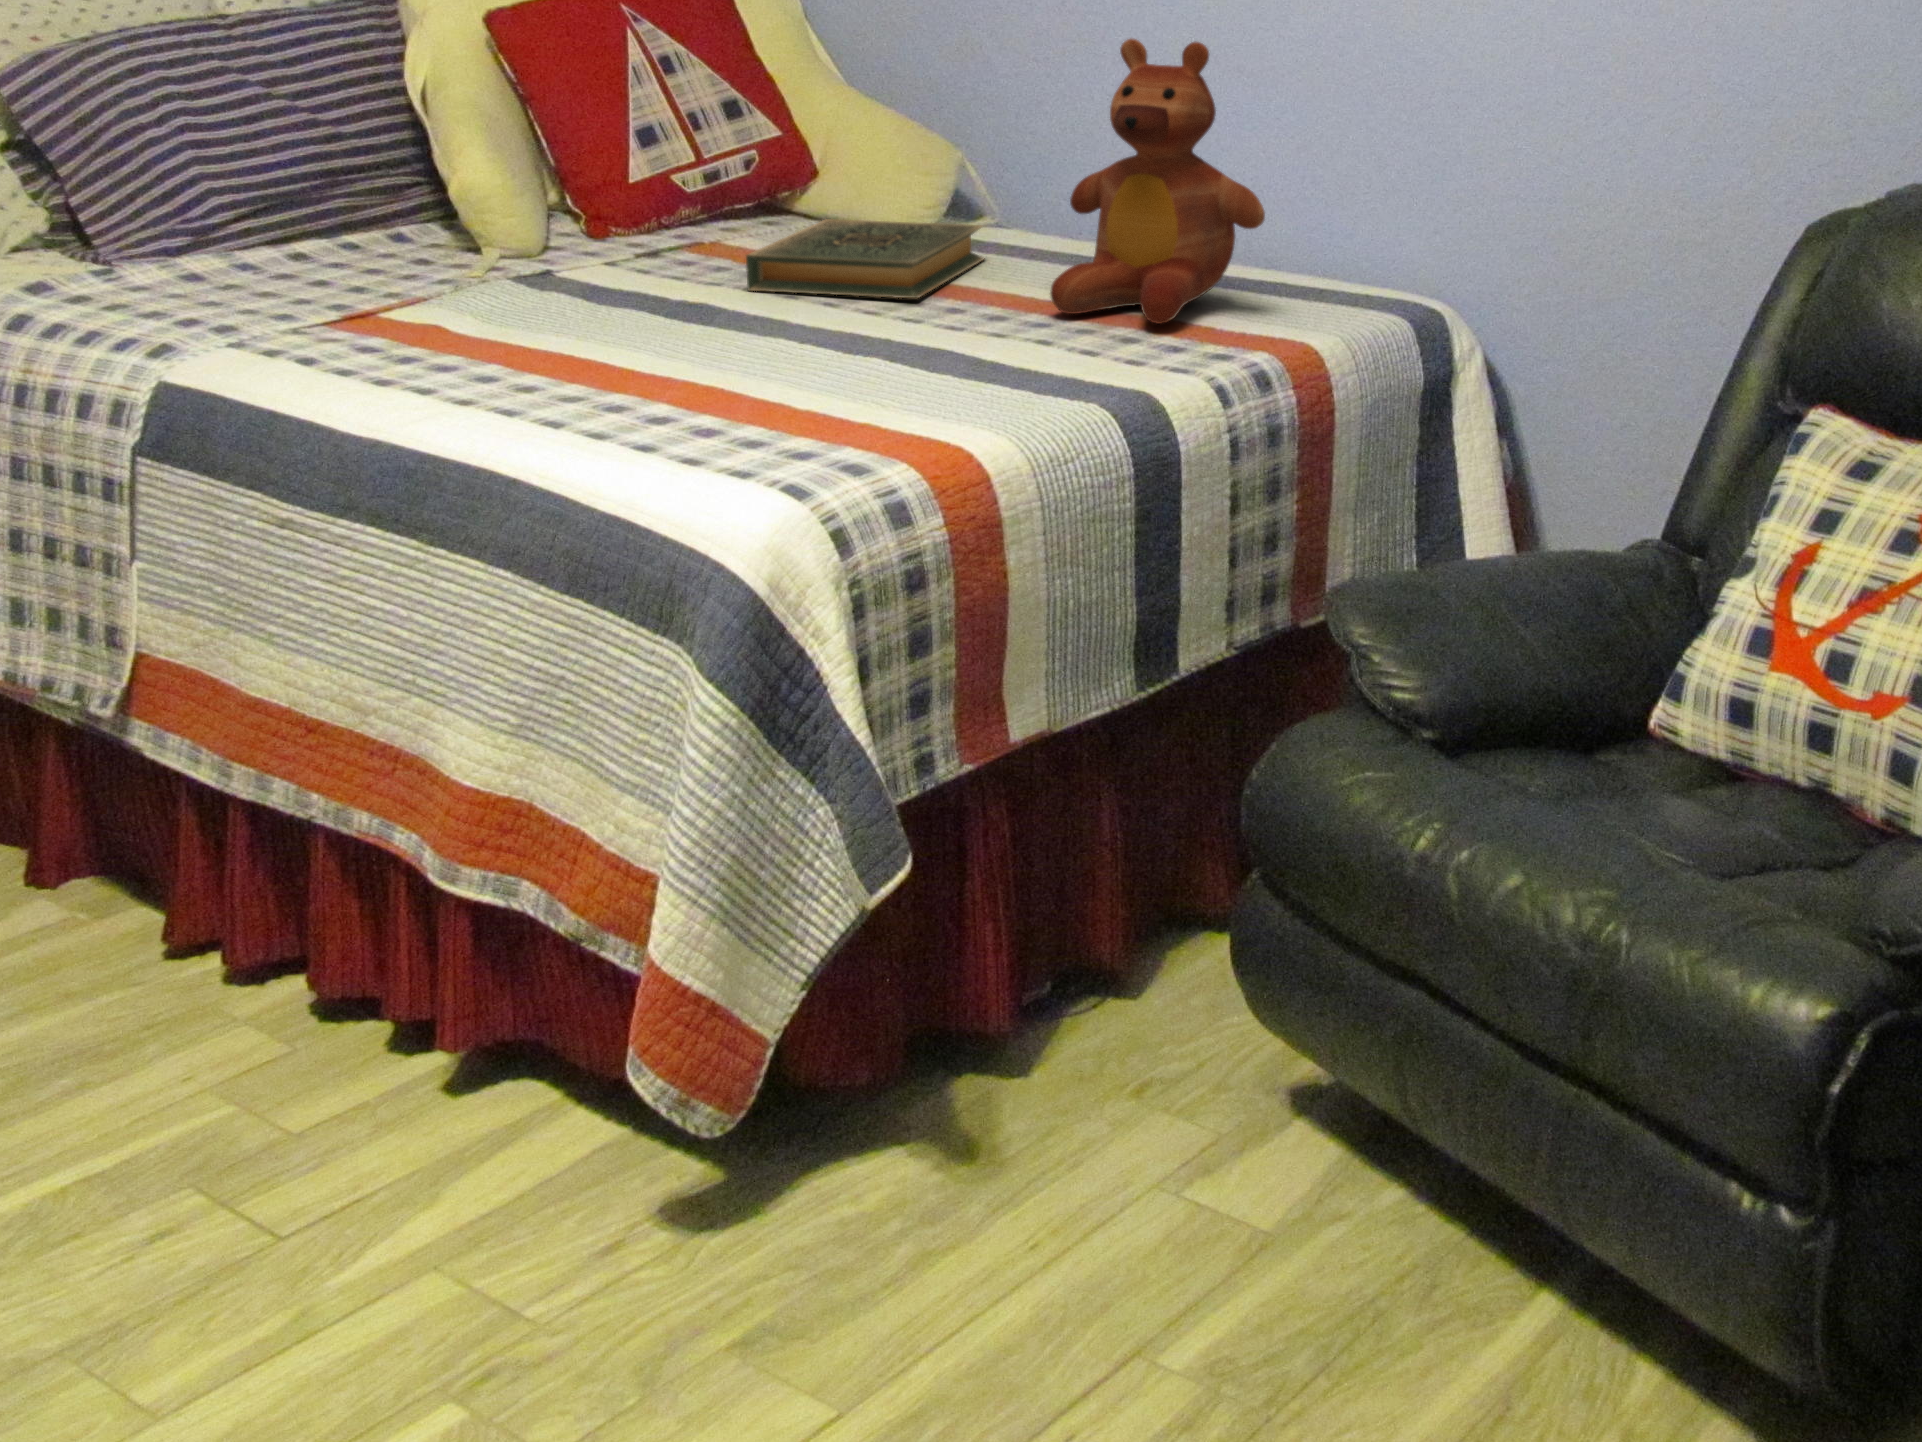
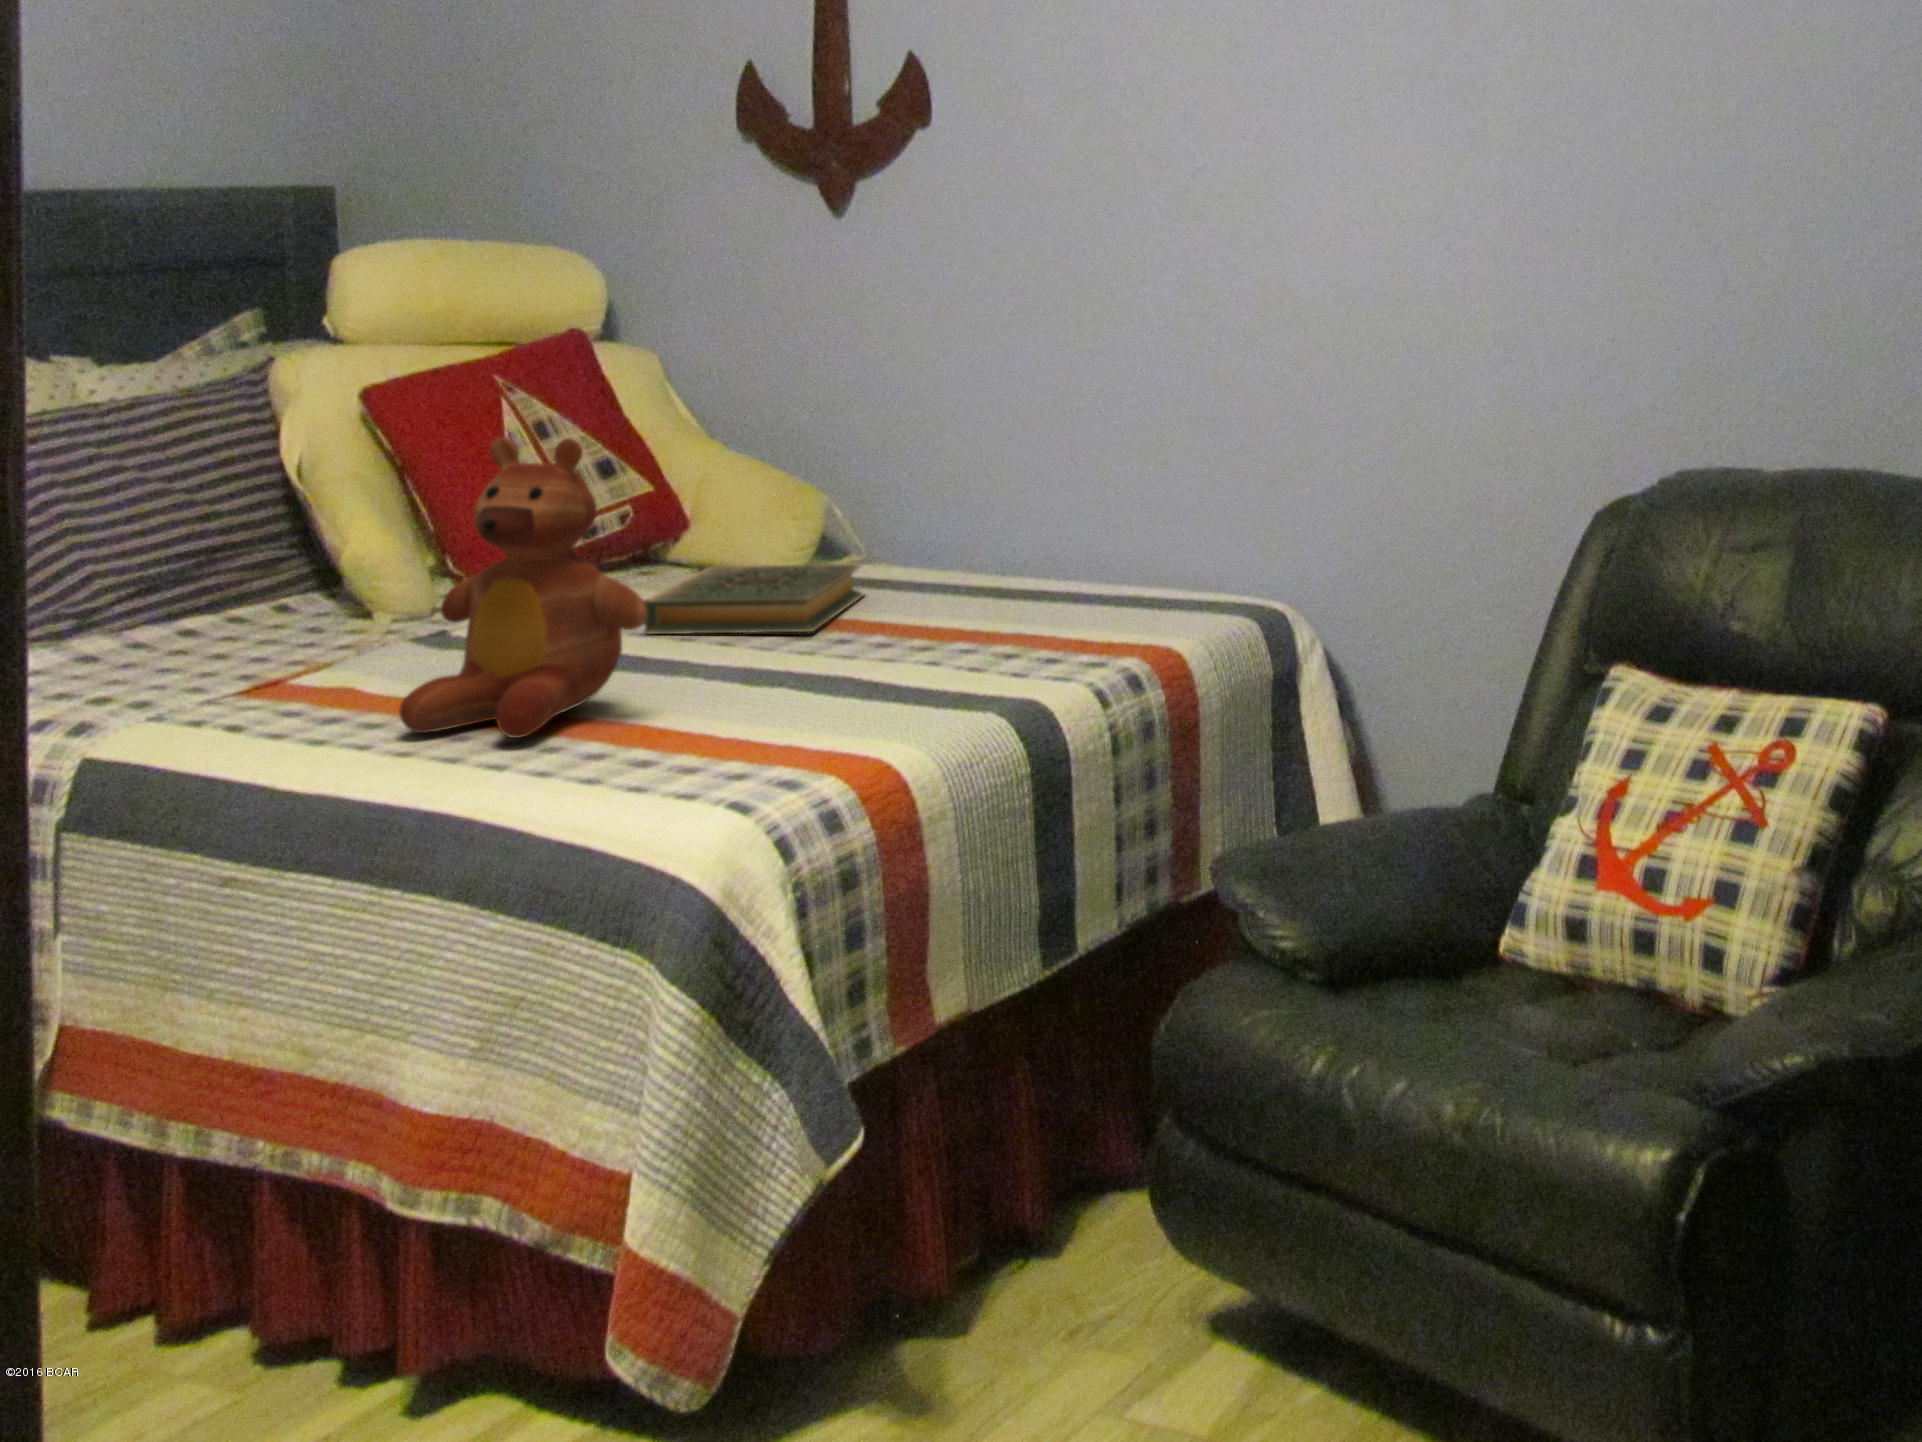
teddy bear: present [1050,39,1265,324] -> present [399,437,647,738]

